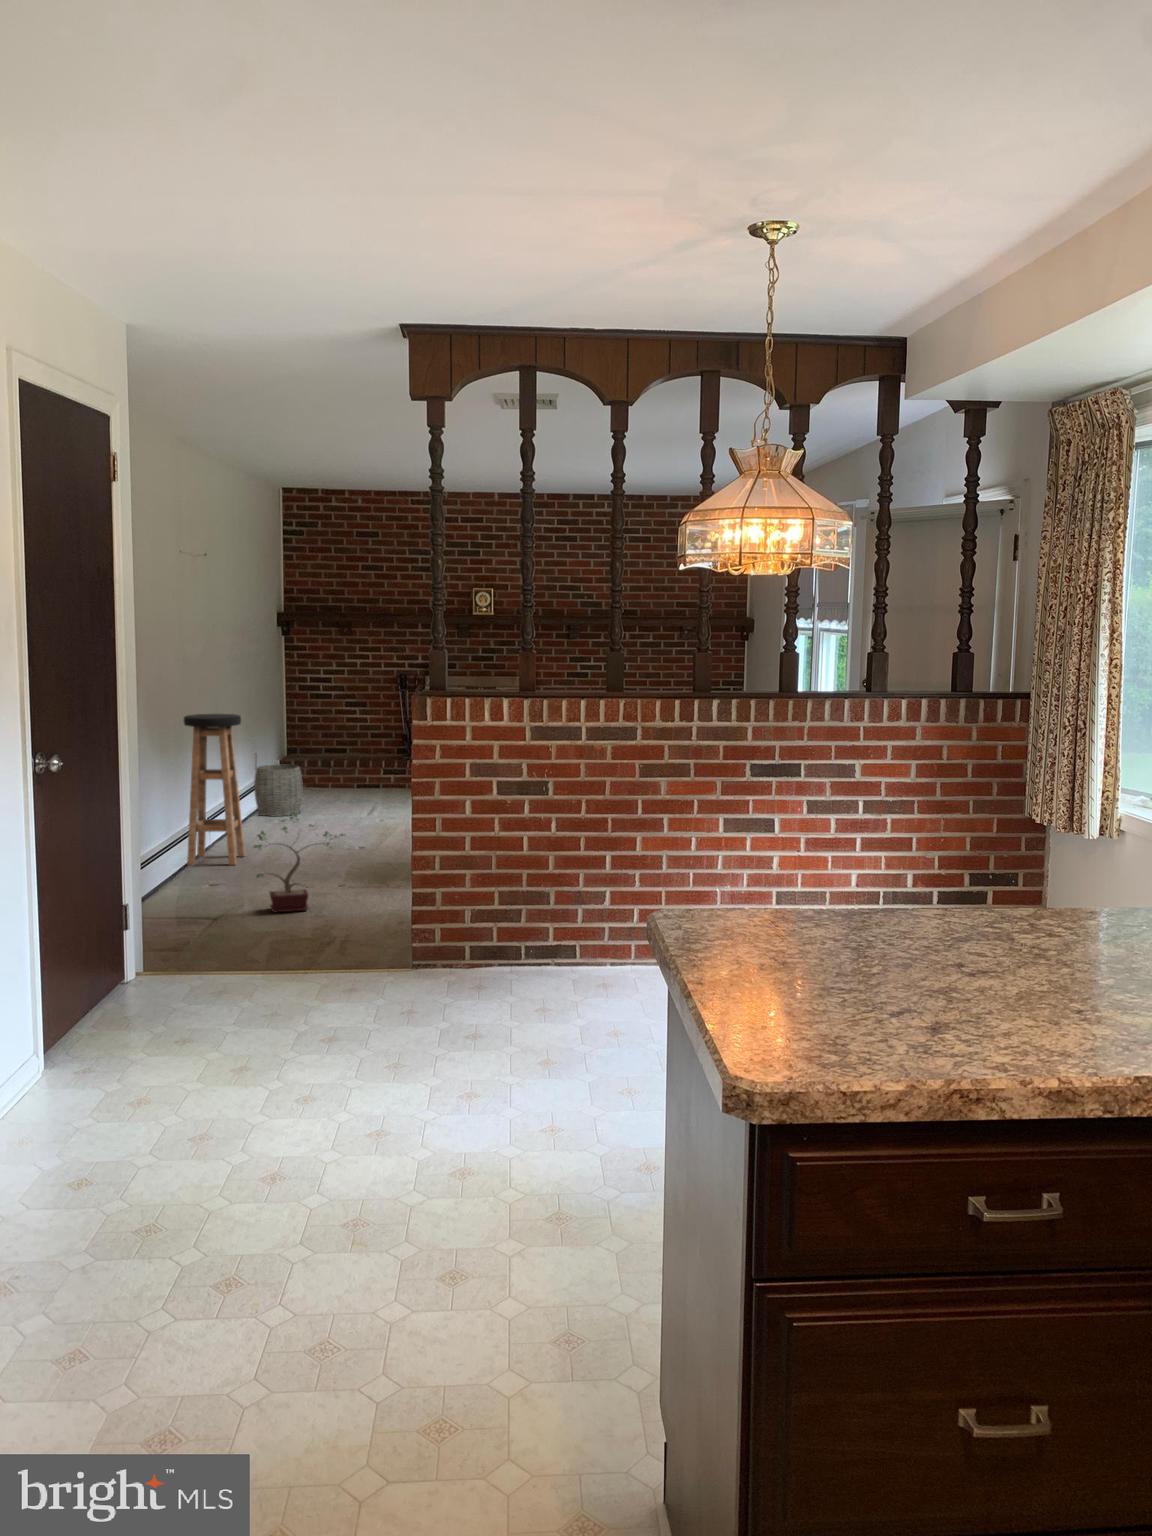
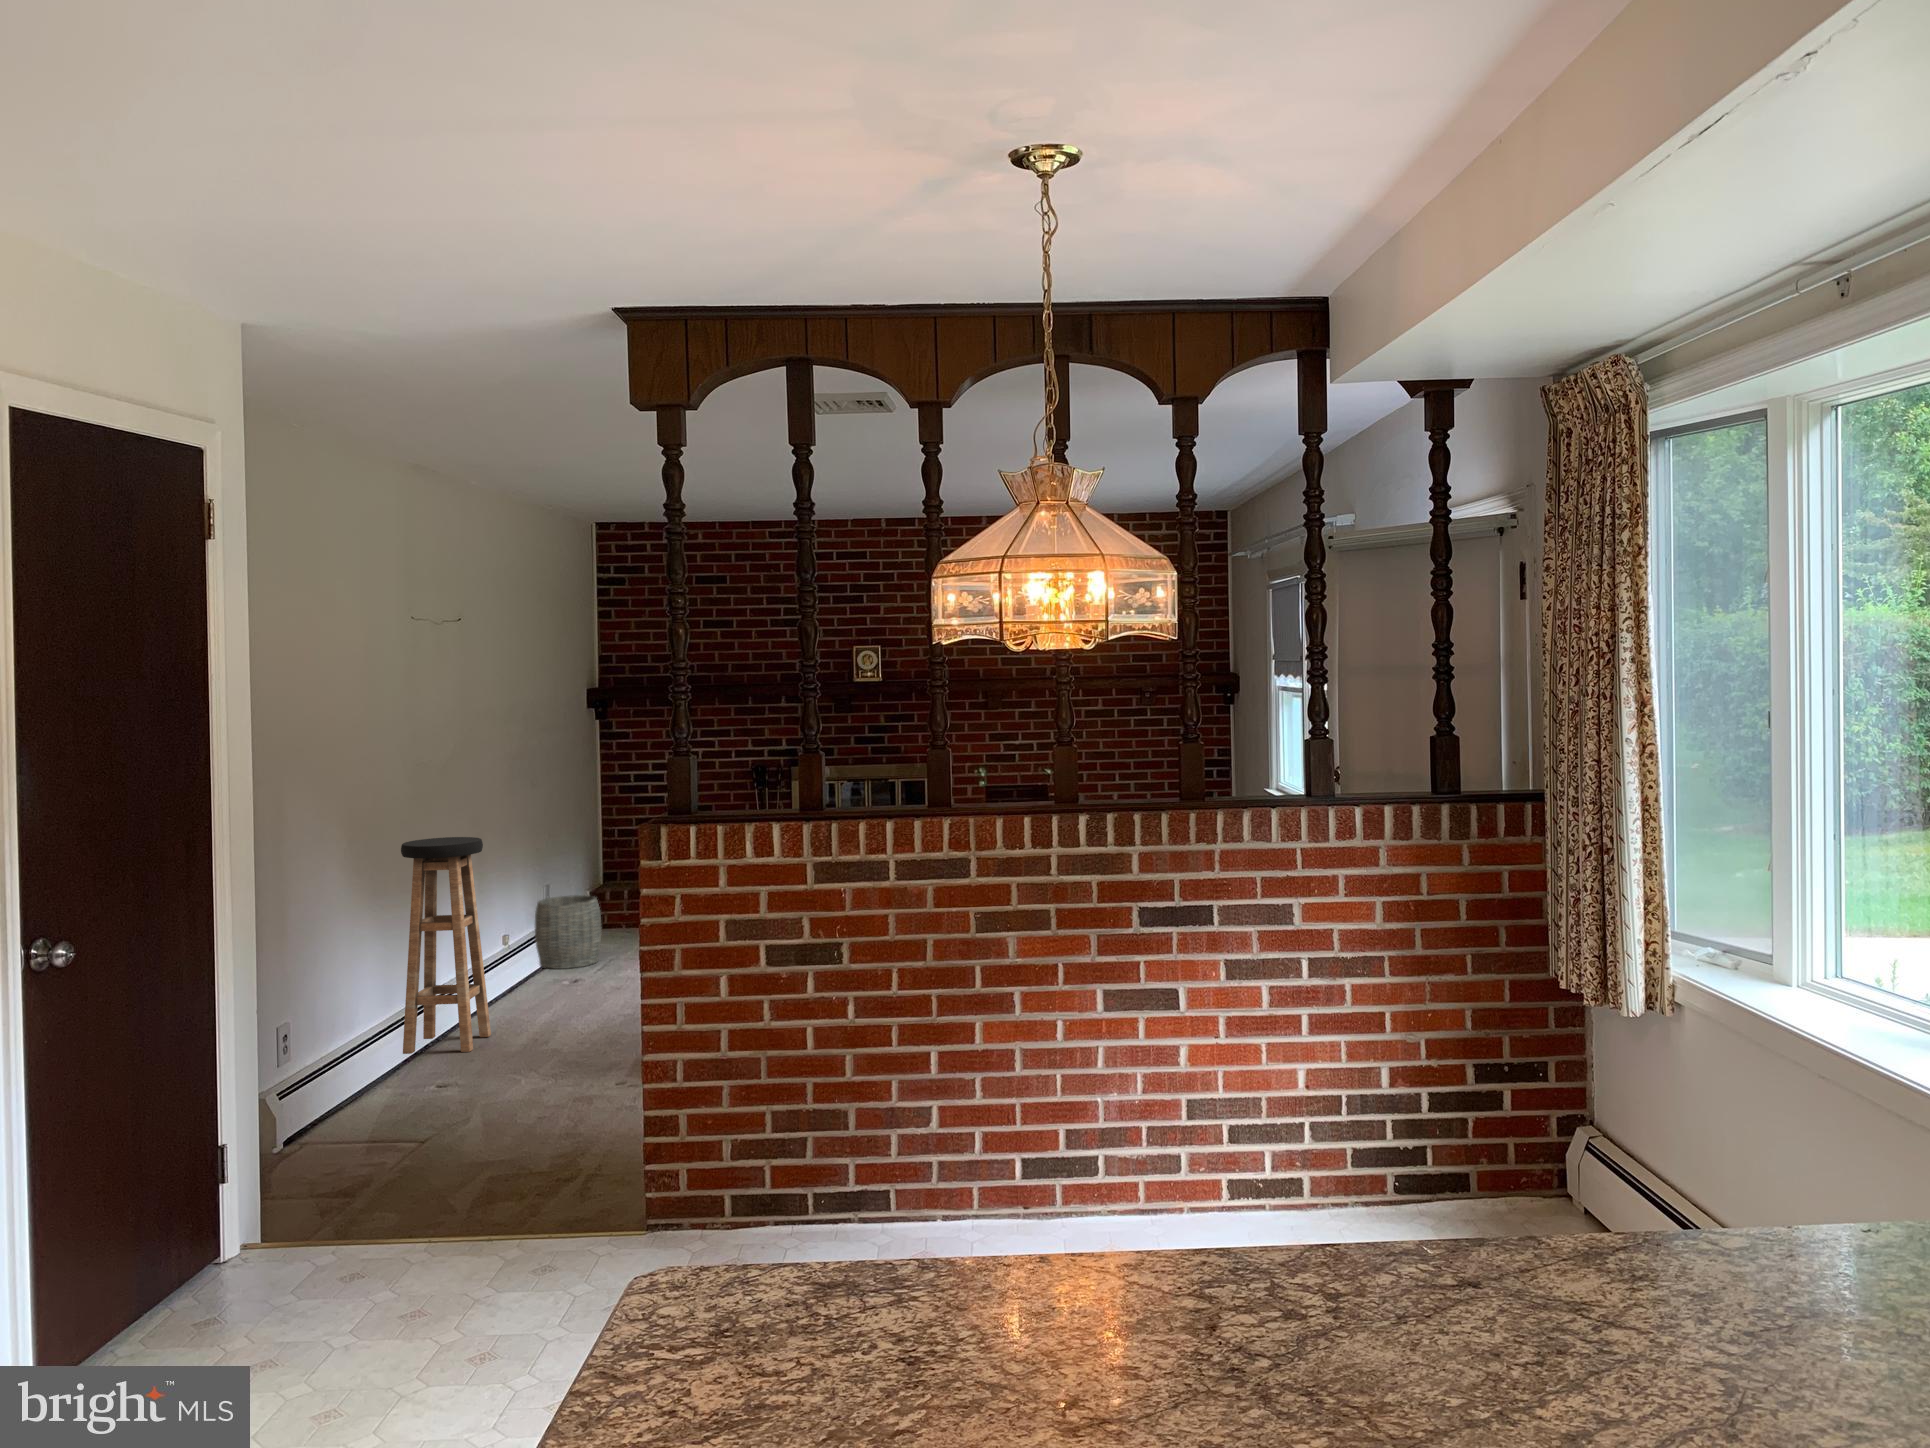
potted plant: present [254,812,345,912] -> none [455,983,593,1133]

